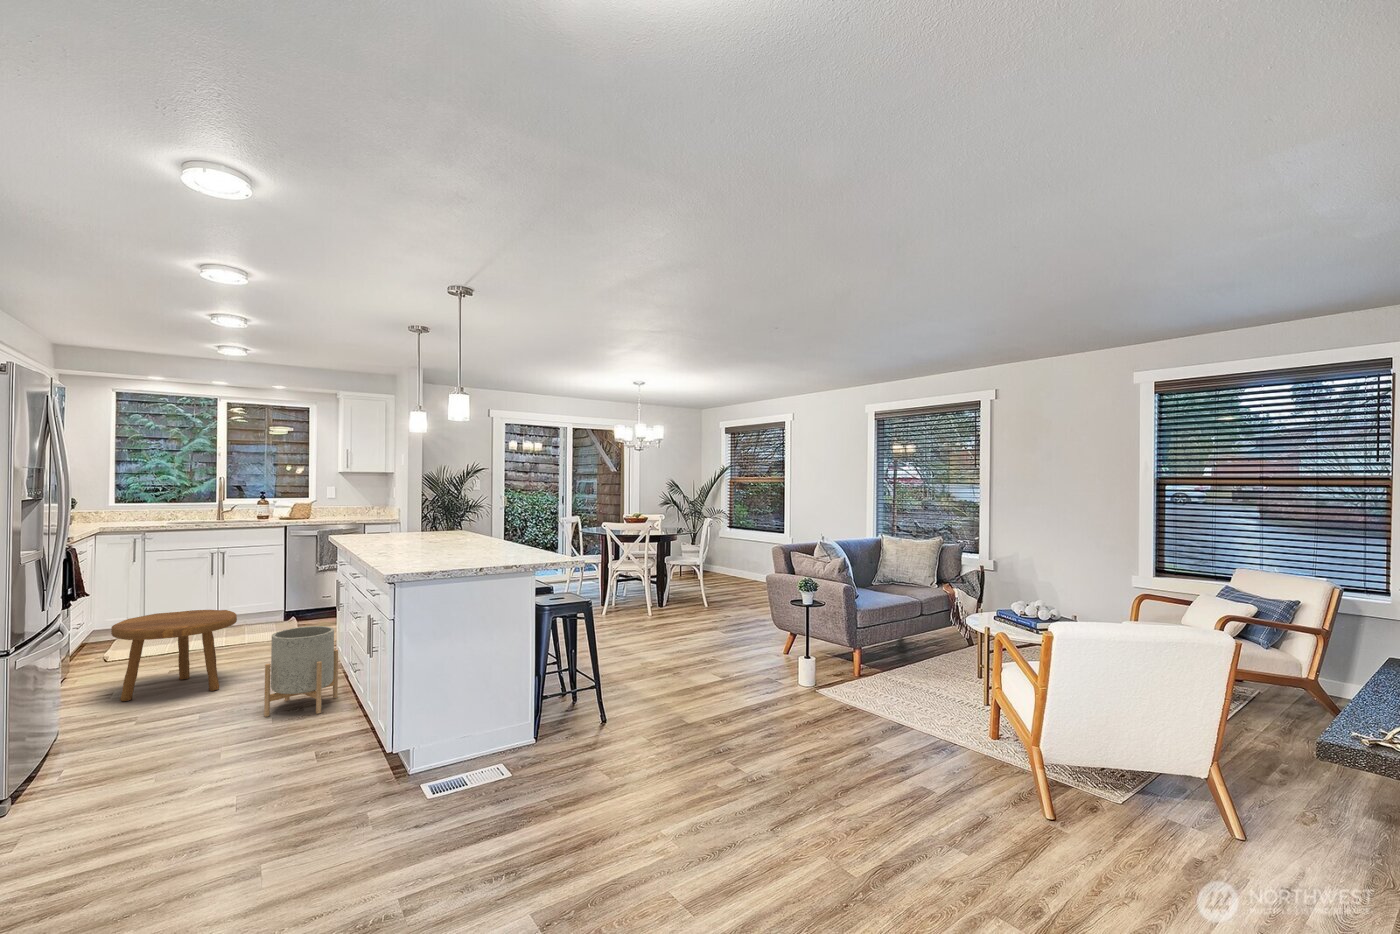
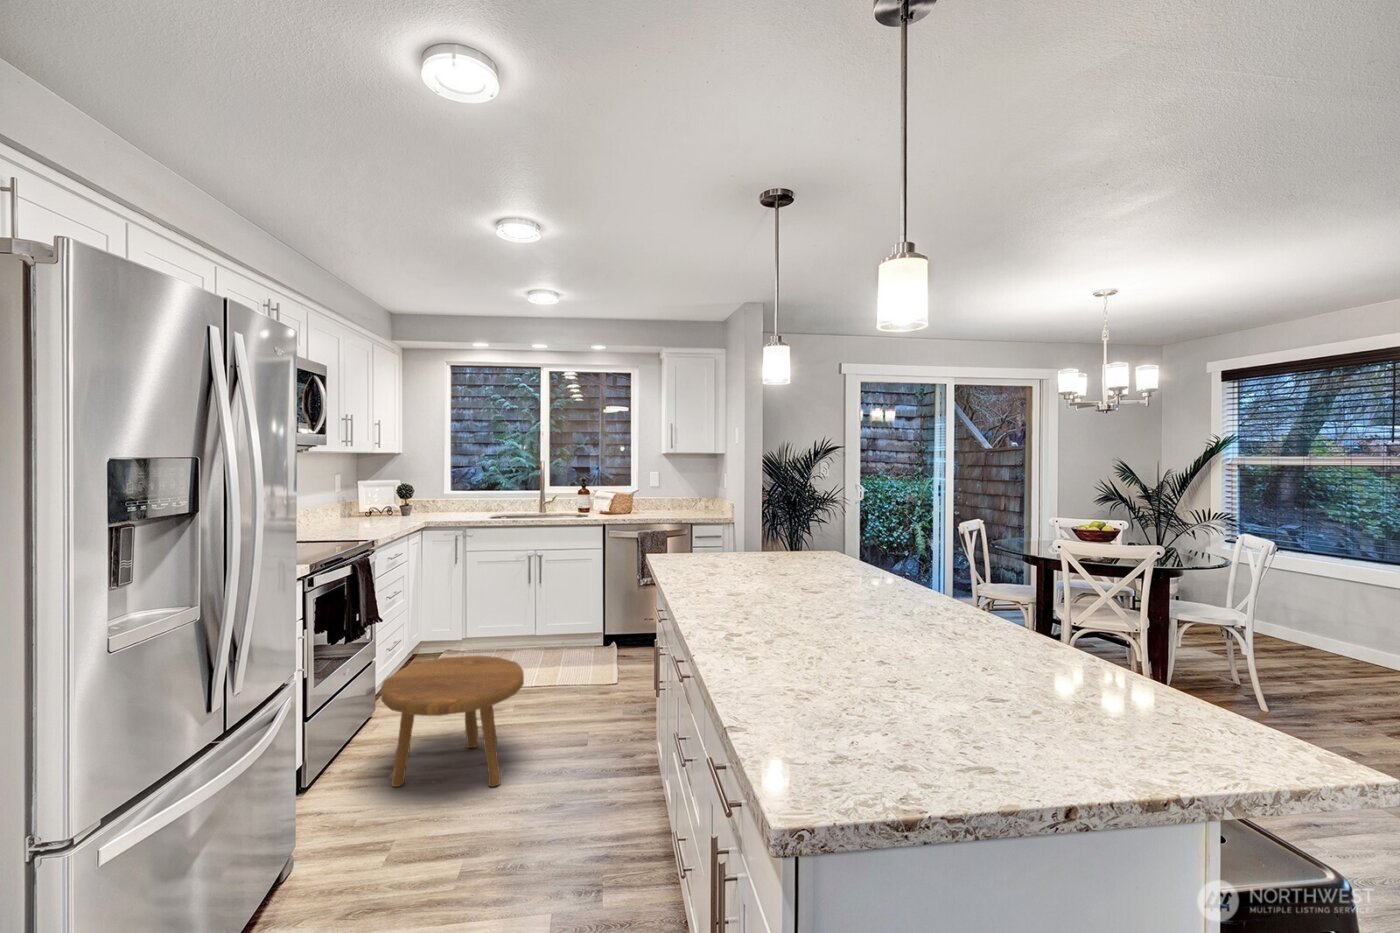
planter: present [264,626,338,717] -> none [533,731,641,903]

